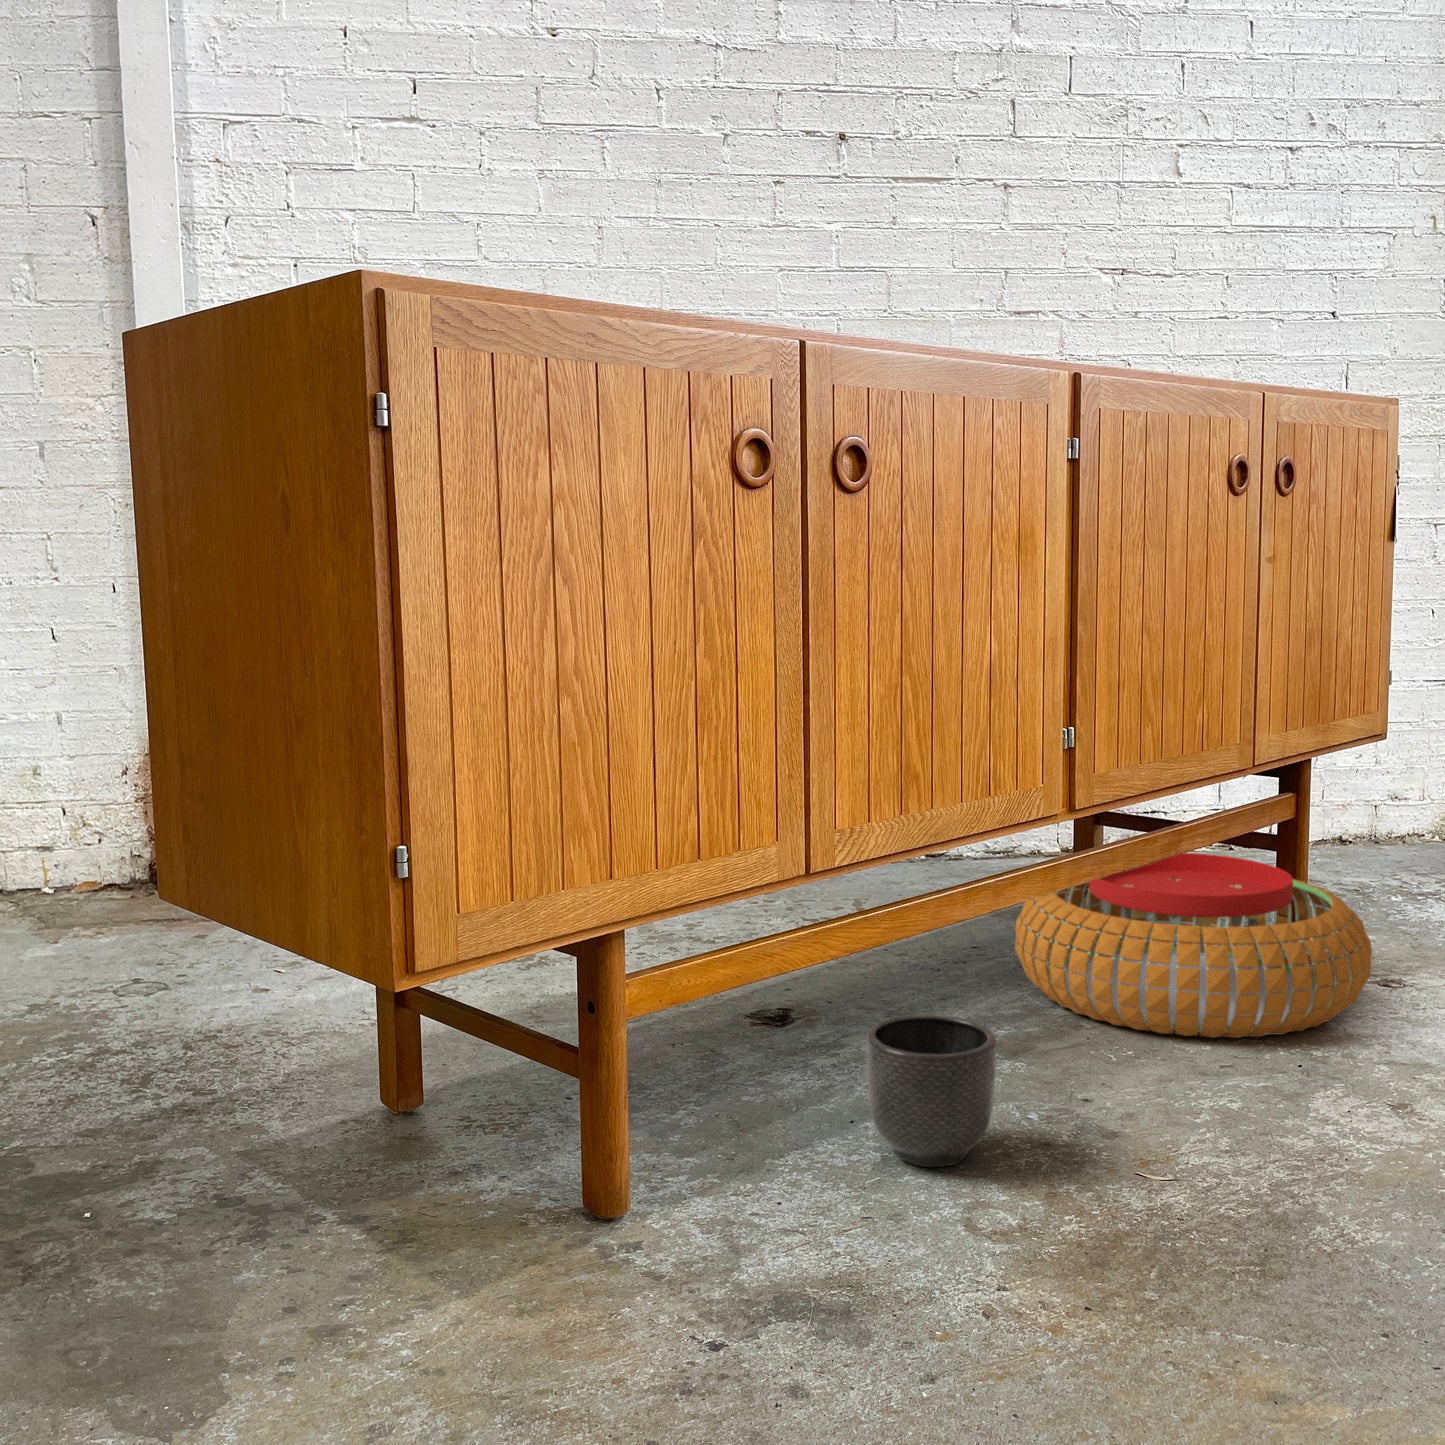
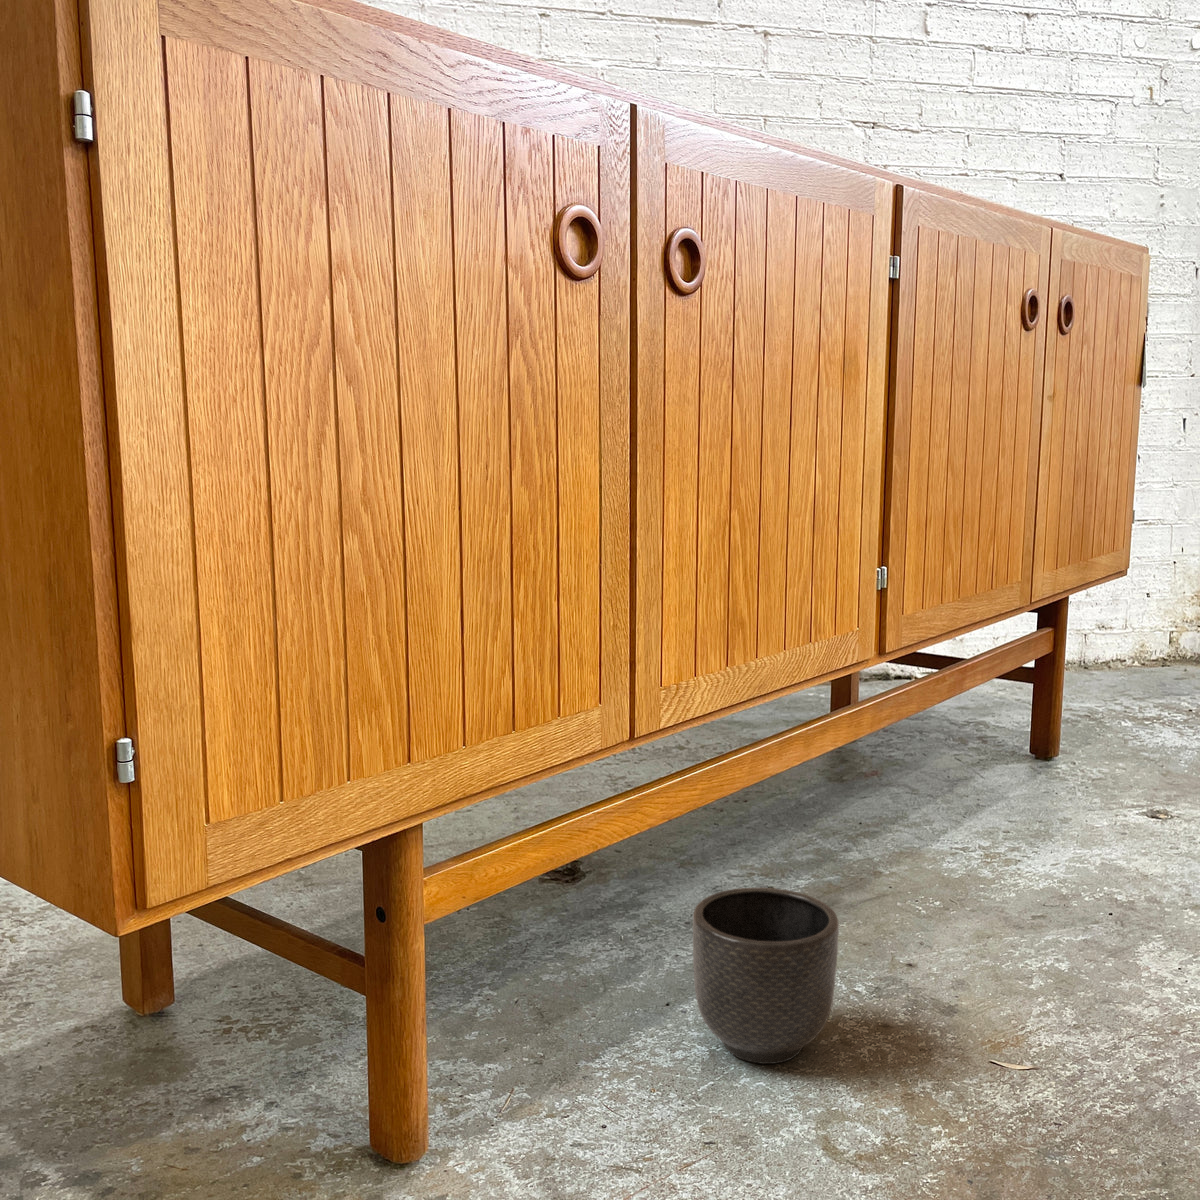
pouf: present [1015,853,1372,1038] -> none [799,692,1158,886]

